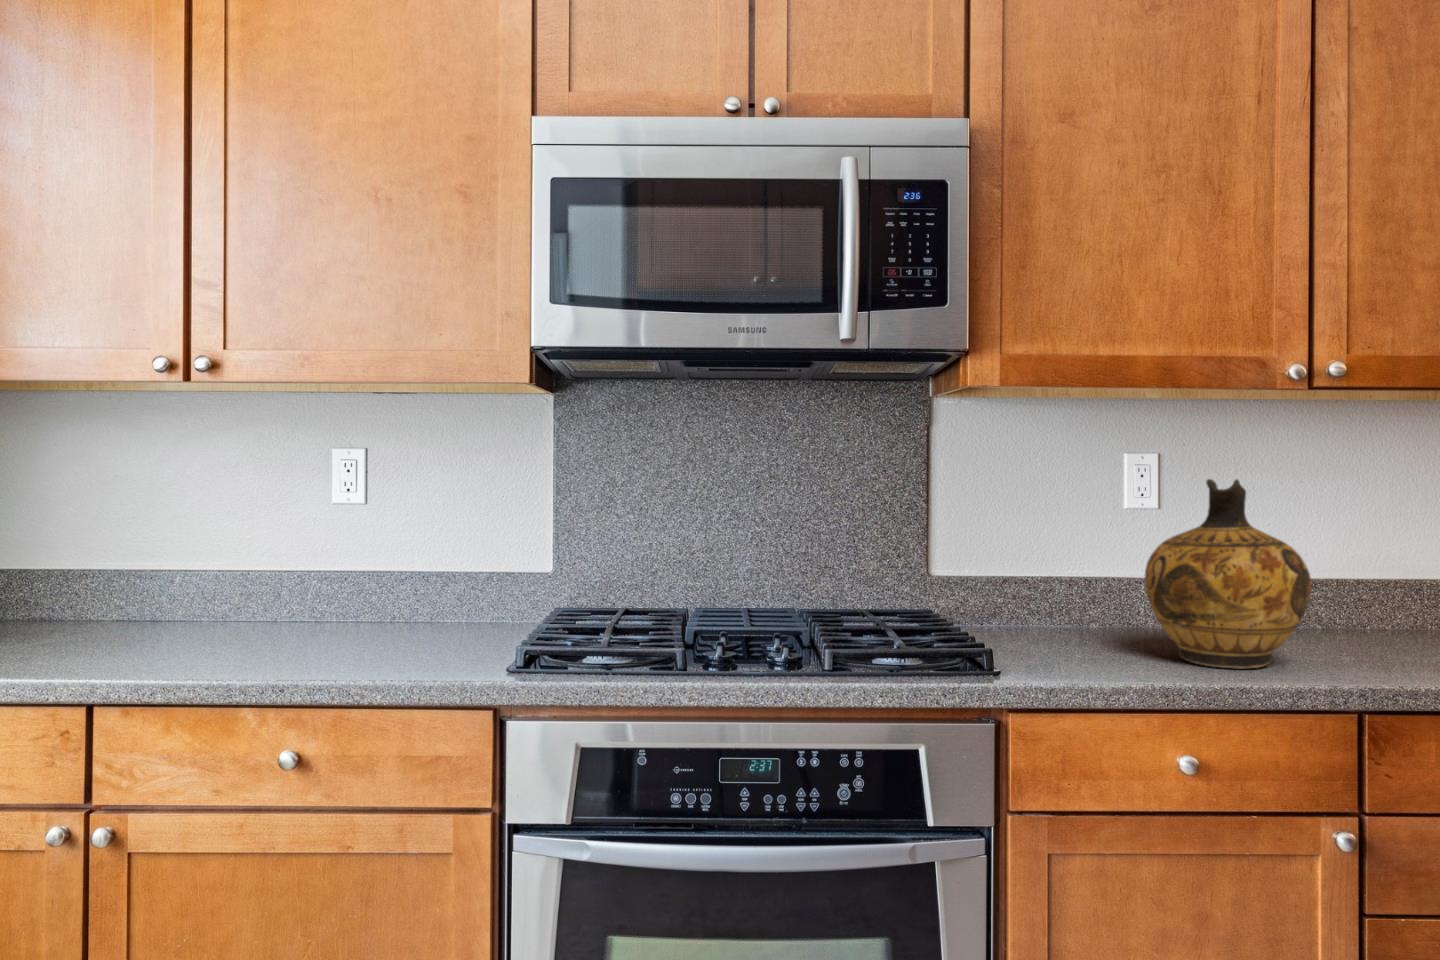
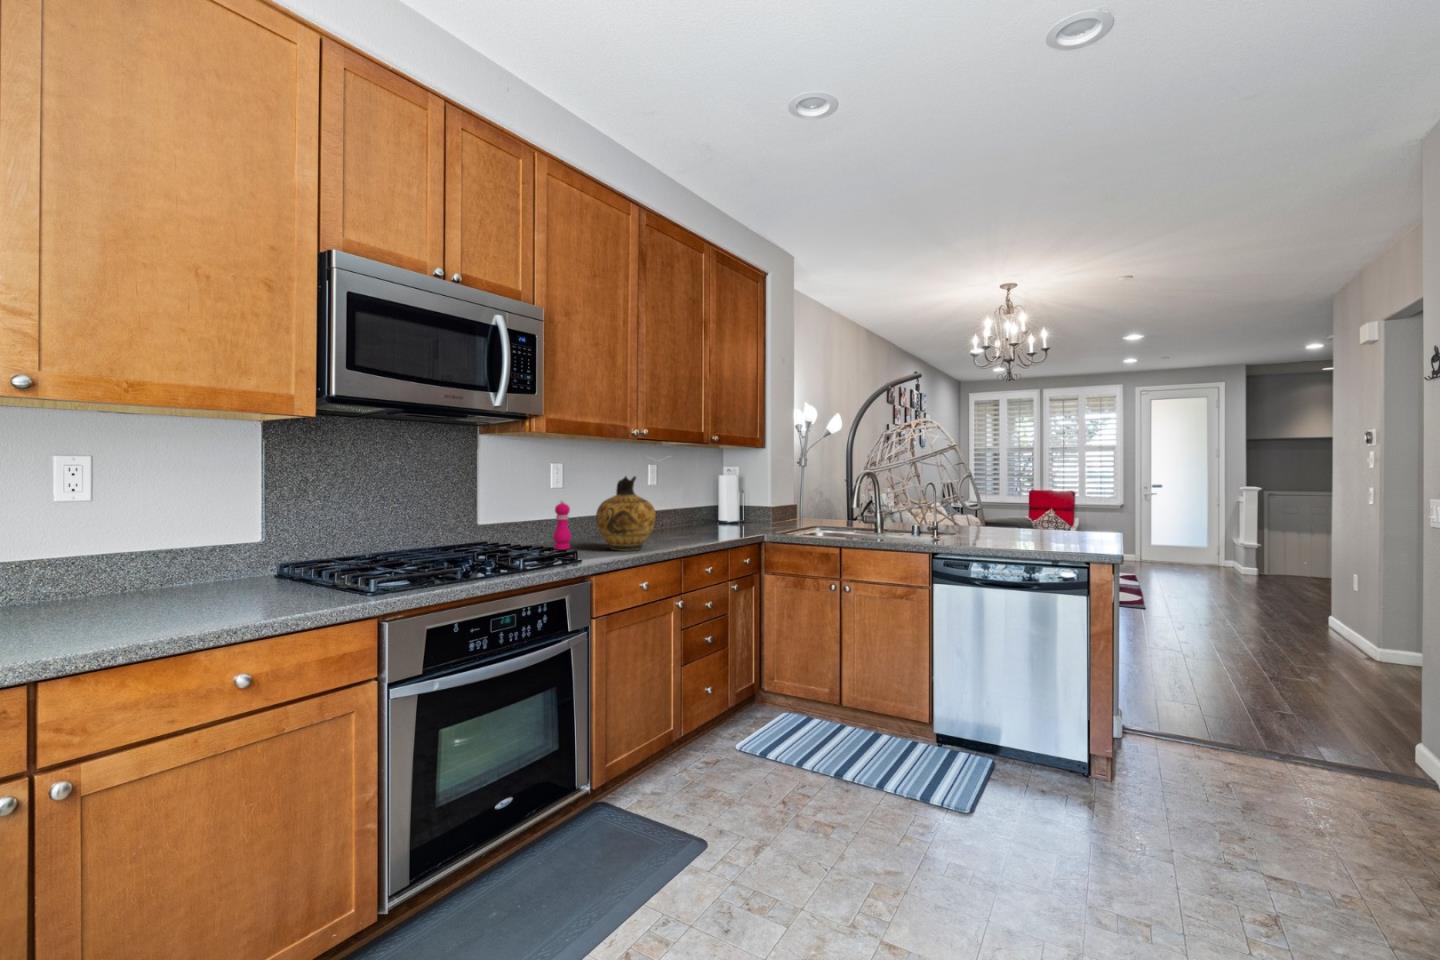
pepper mill: none [1067,532,1109,642] -> present [553,500,571,550]

